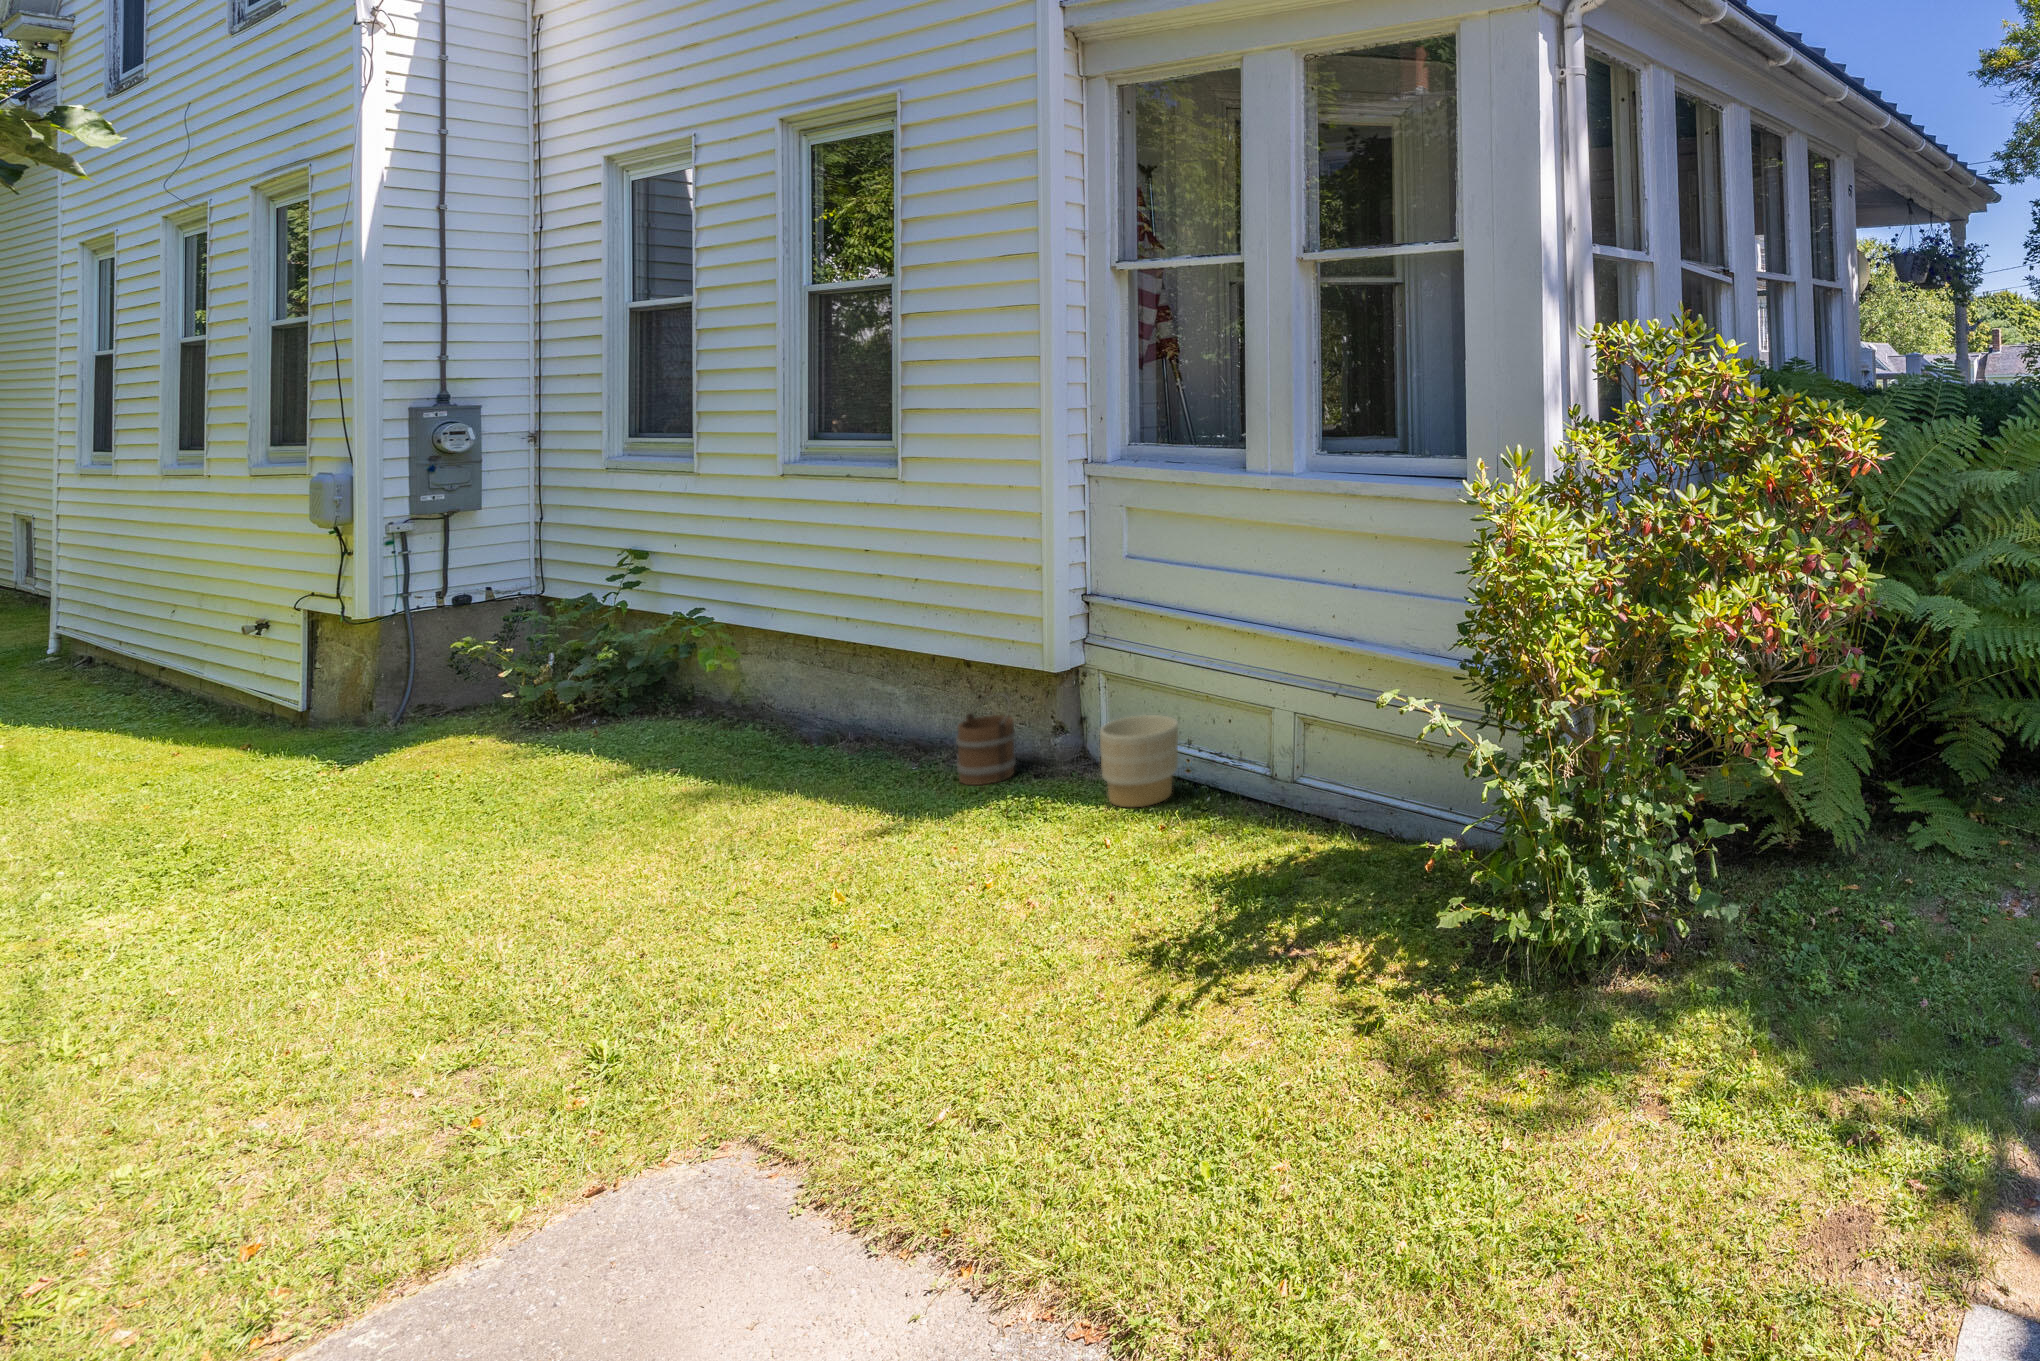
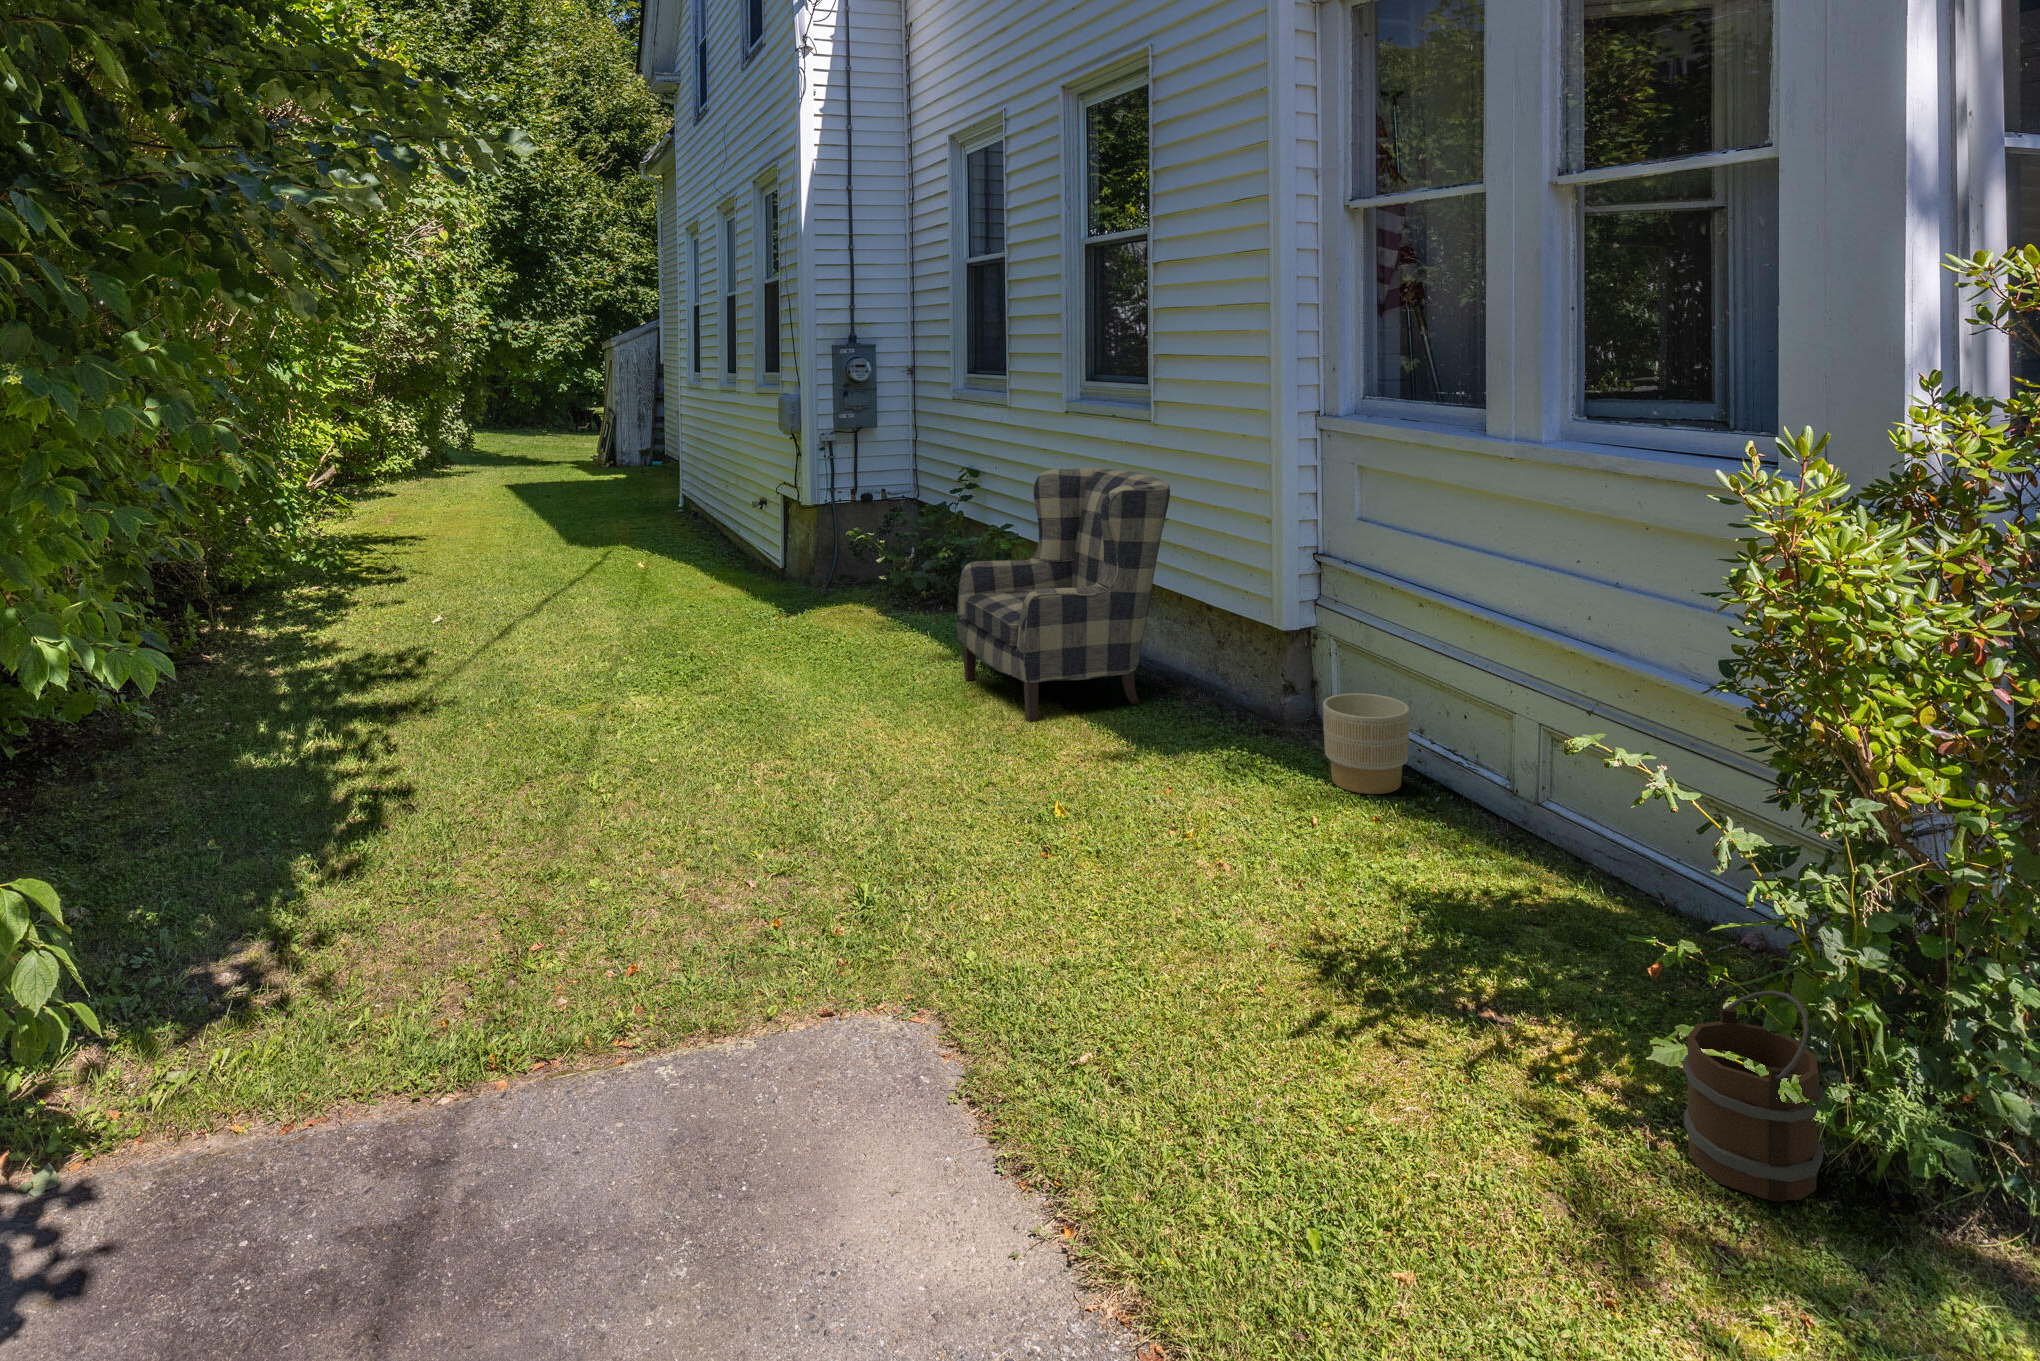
chair: none [658,534,922,815] -> present [957,468,1170,722]
bucket: present [956,695,1016,785] -> present [1683,990,1825,1202]

